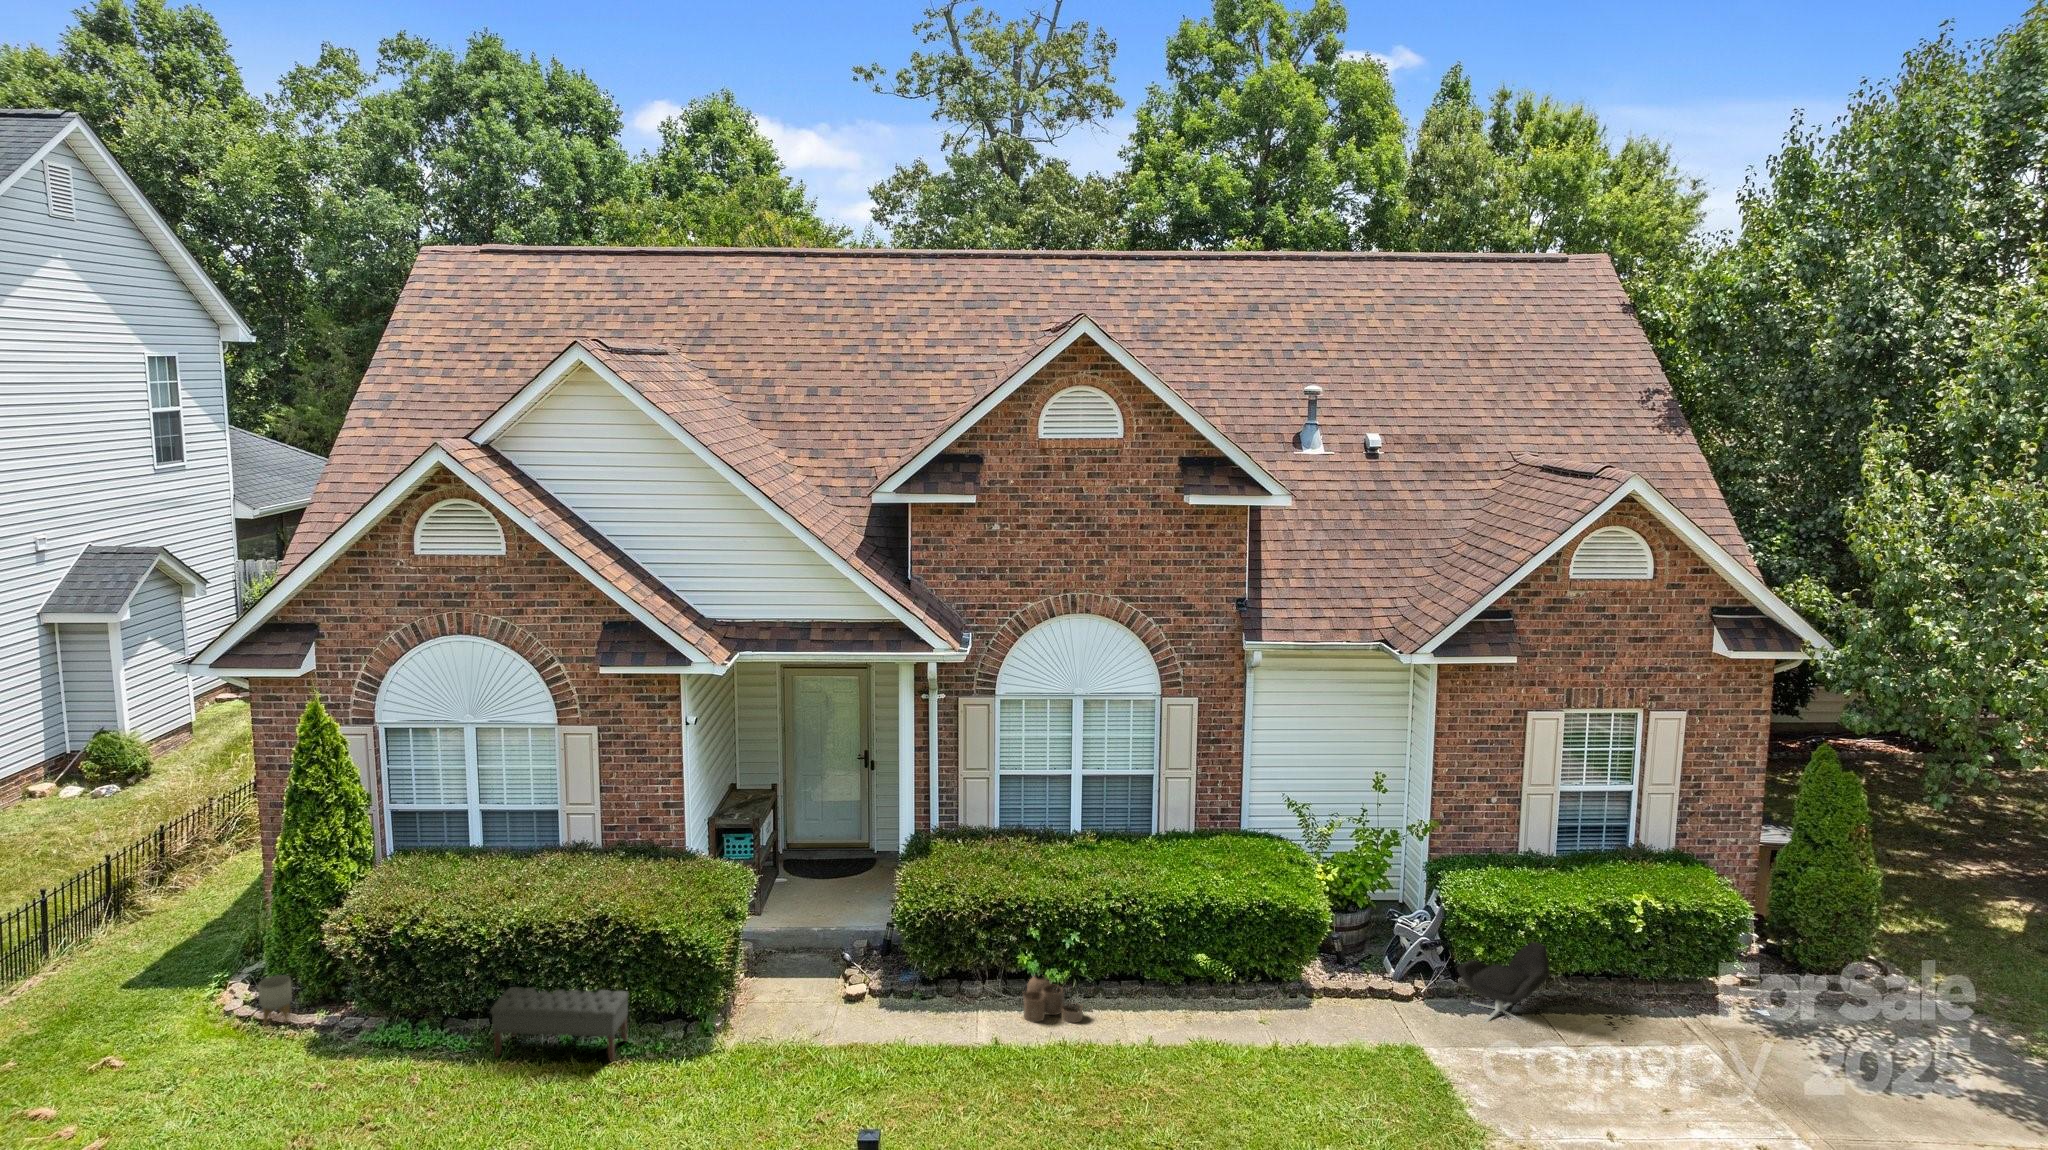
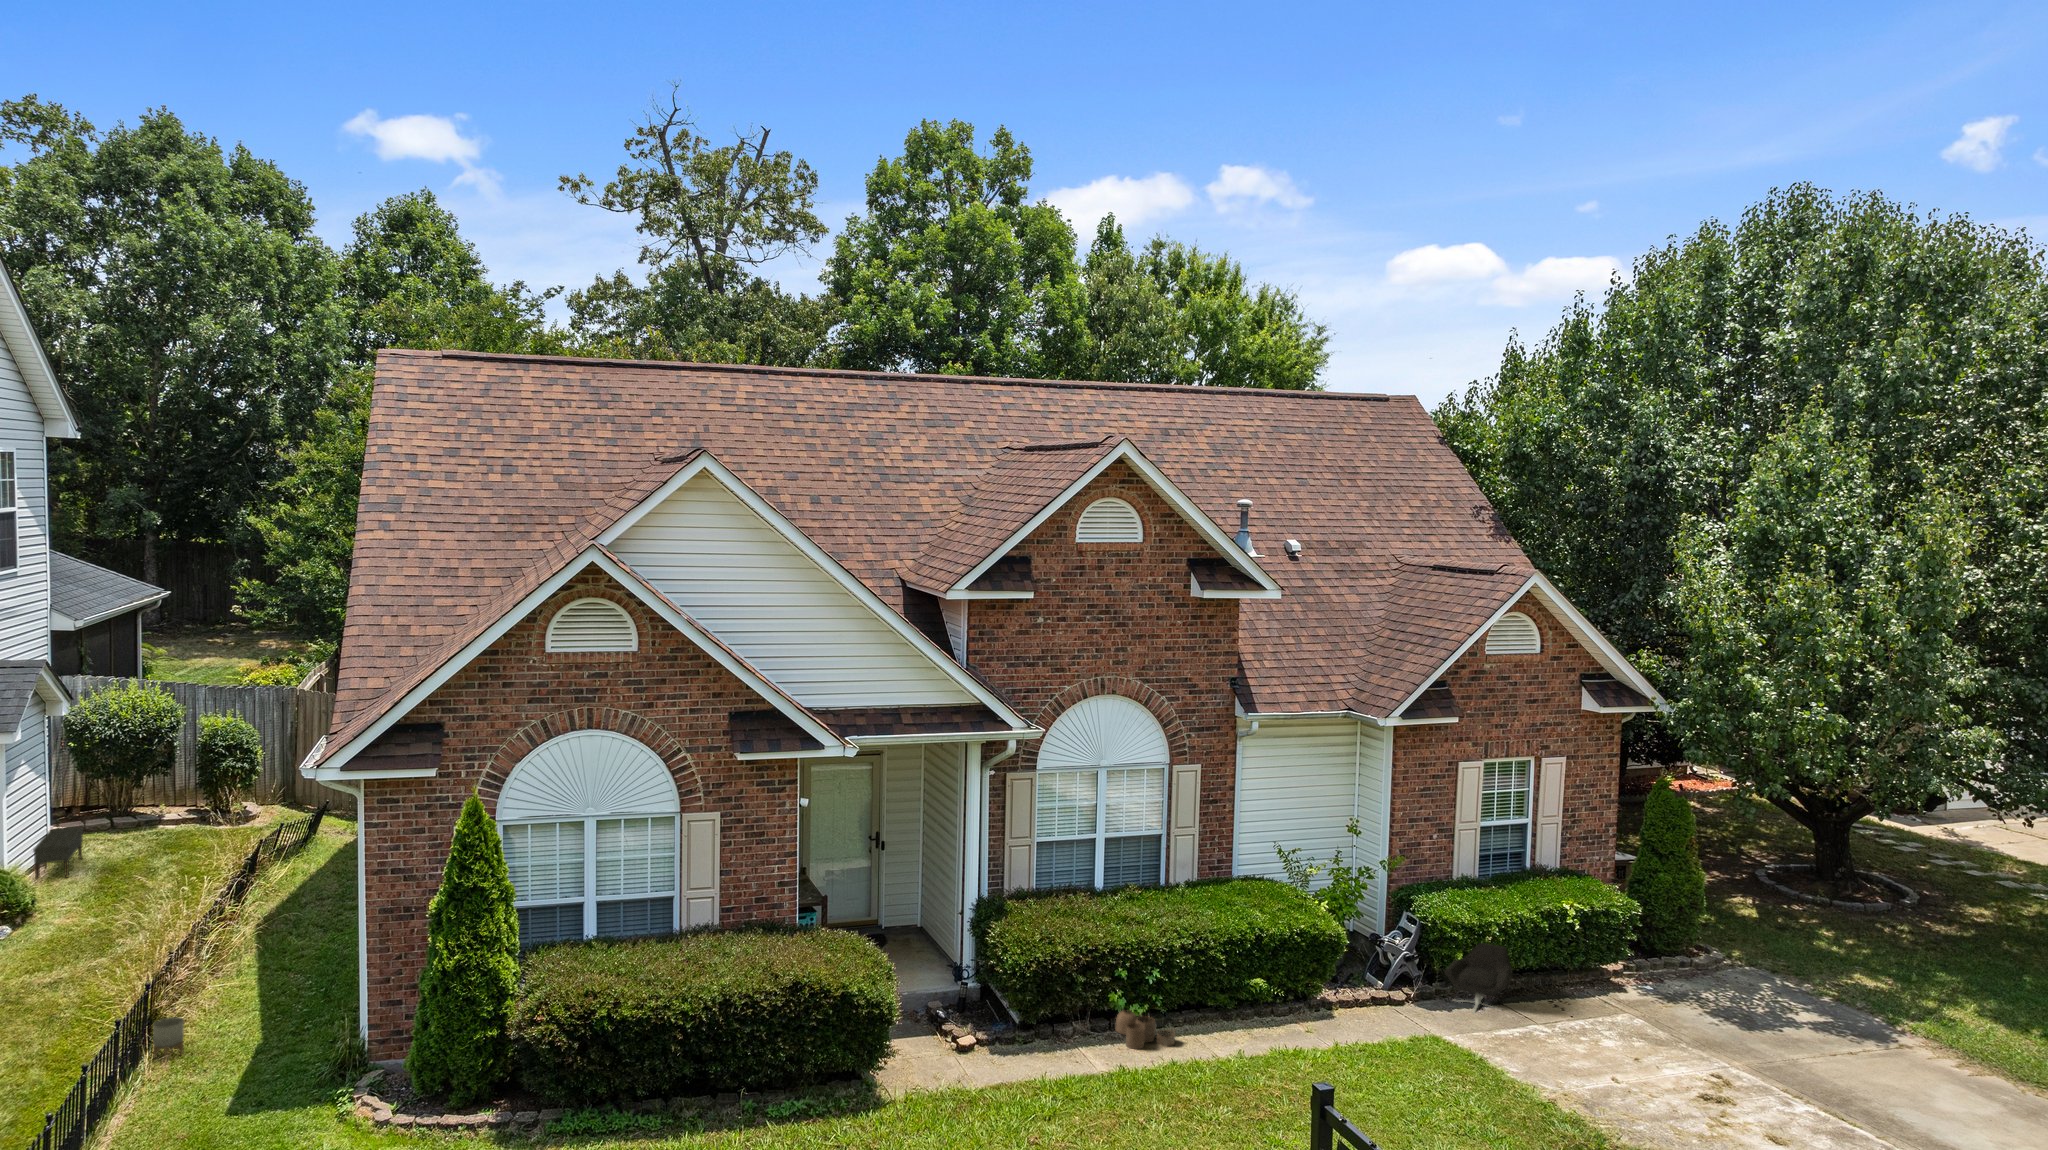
planter: present [258,975,292,1024] -> present [153,1017,184,1061]
bench: present [490,987,628,1061] -> present [33,827,83,880]

